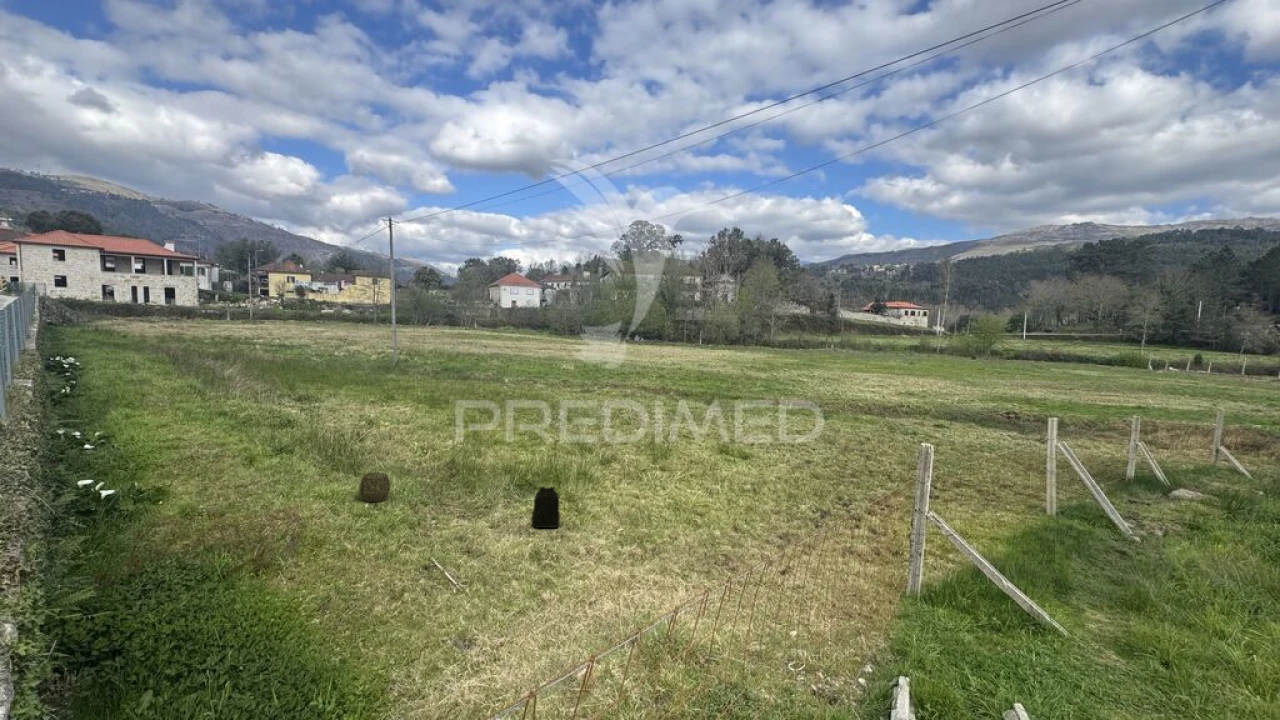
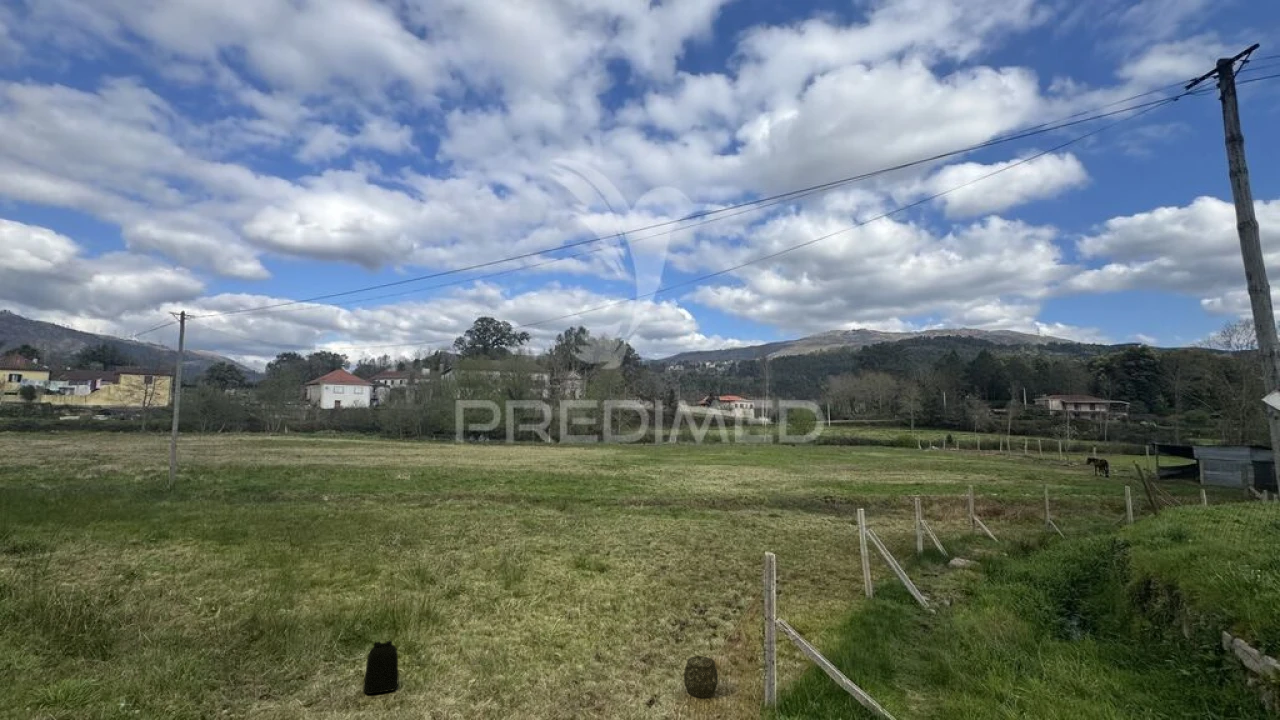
woven basket: present [359,472,390,502] -> present [684,656,718,698]

